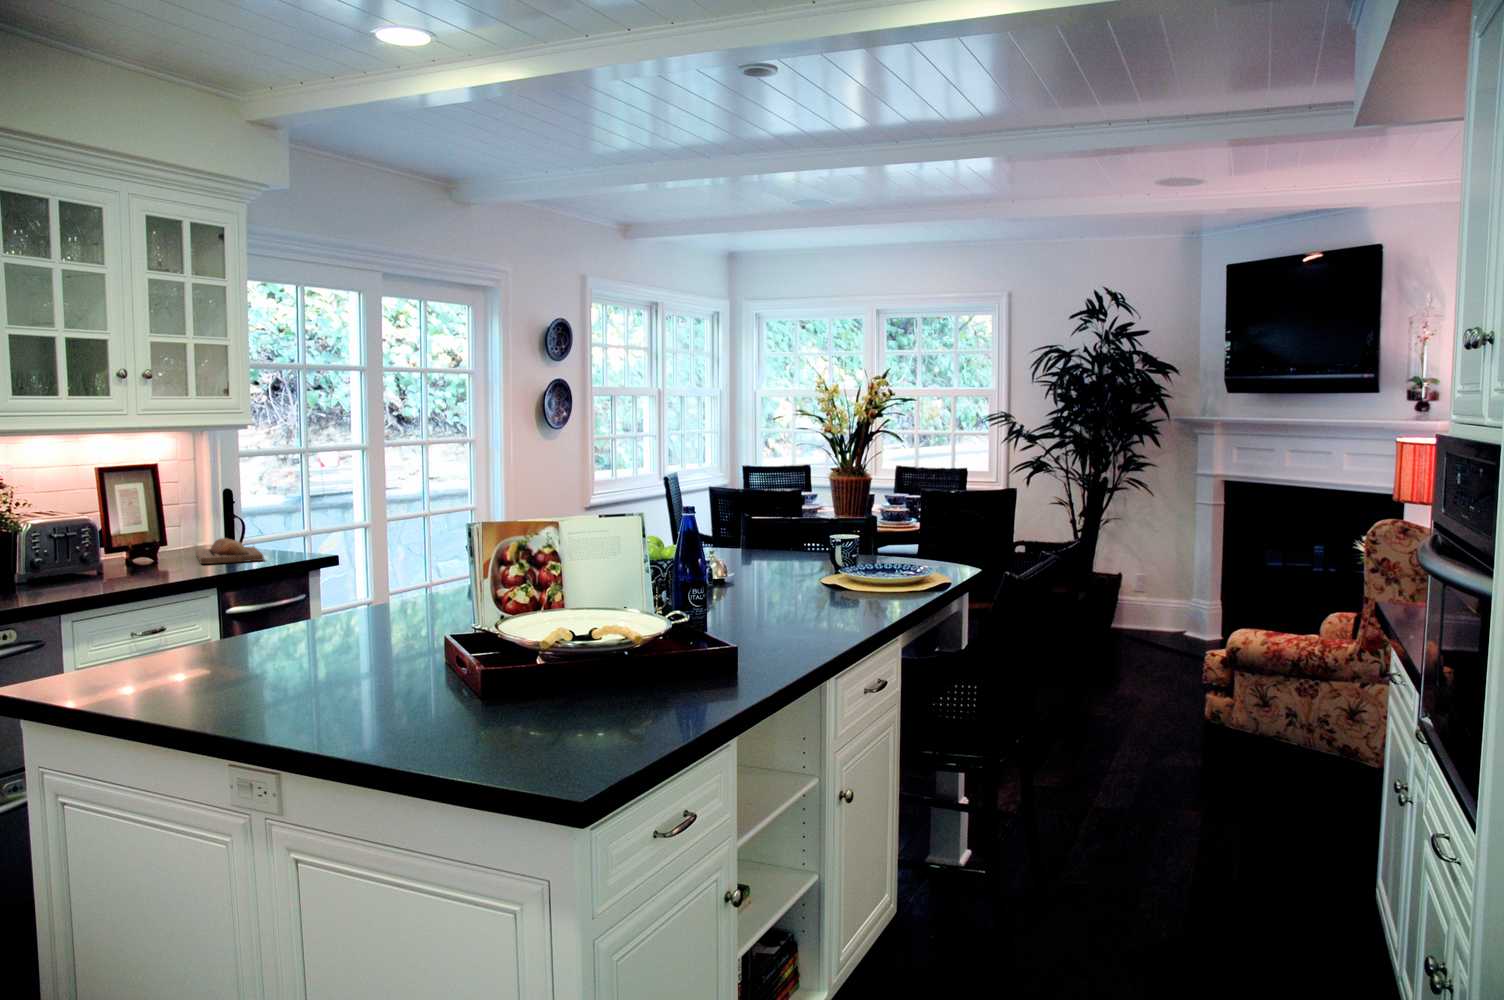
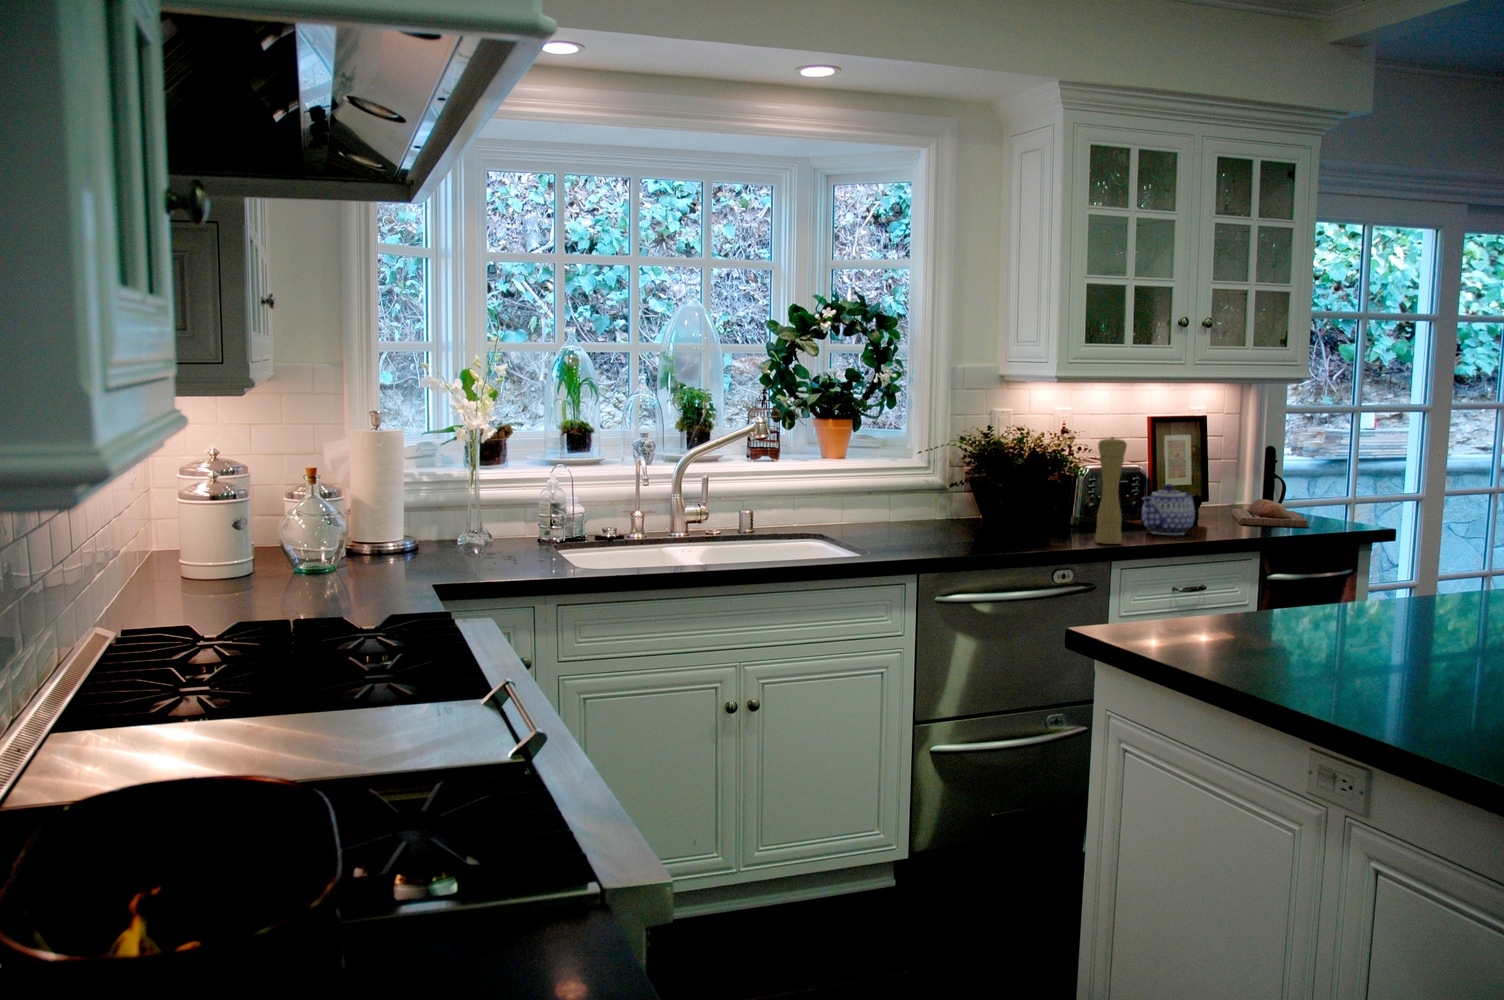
pepper mill: none [34,491,70,600] -> present [1095,437,1127,544]
teapot: none [91,533,150,583] -> present [1142,484,1195,535]

